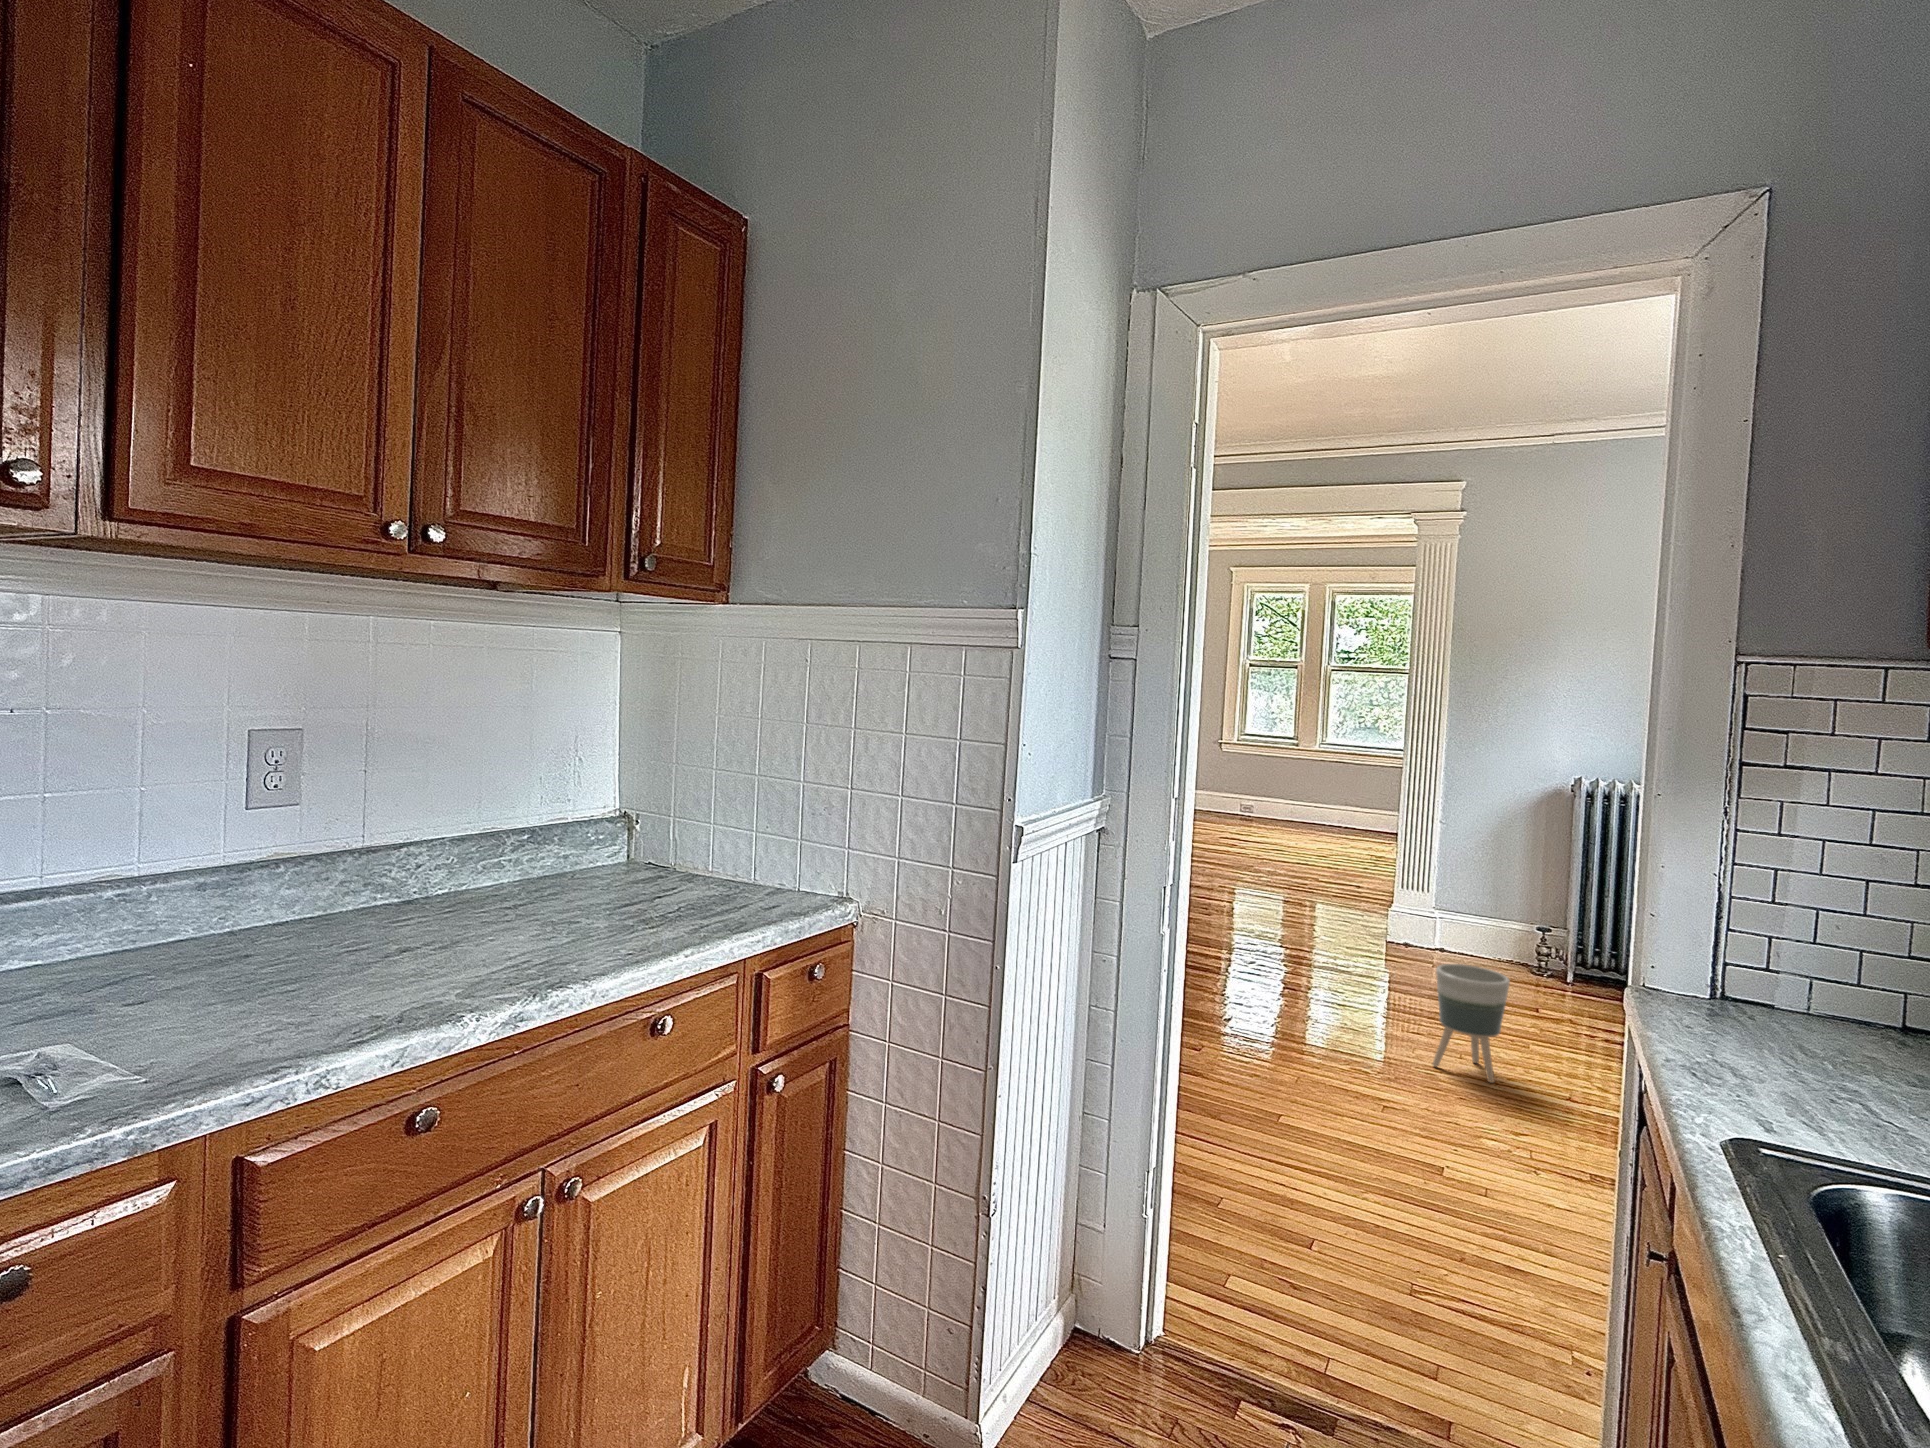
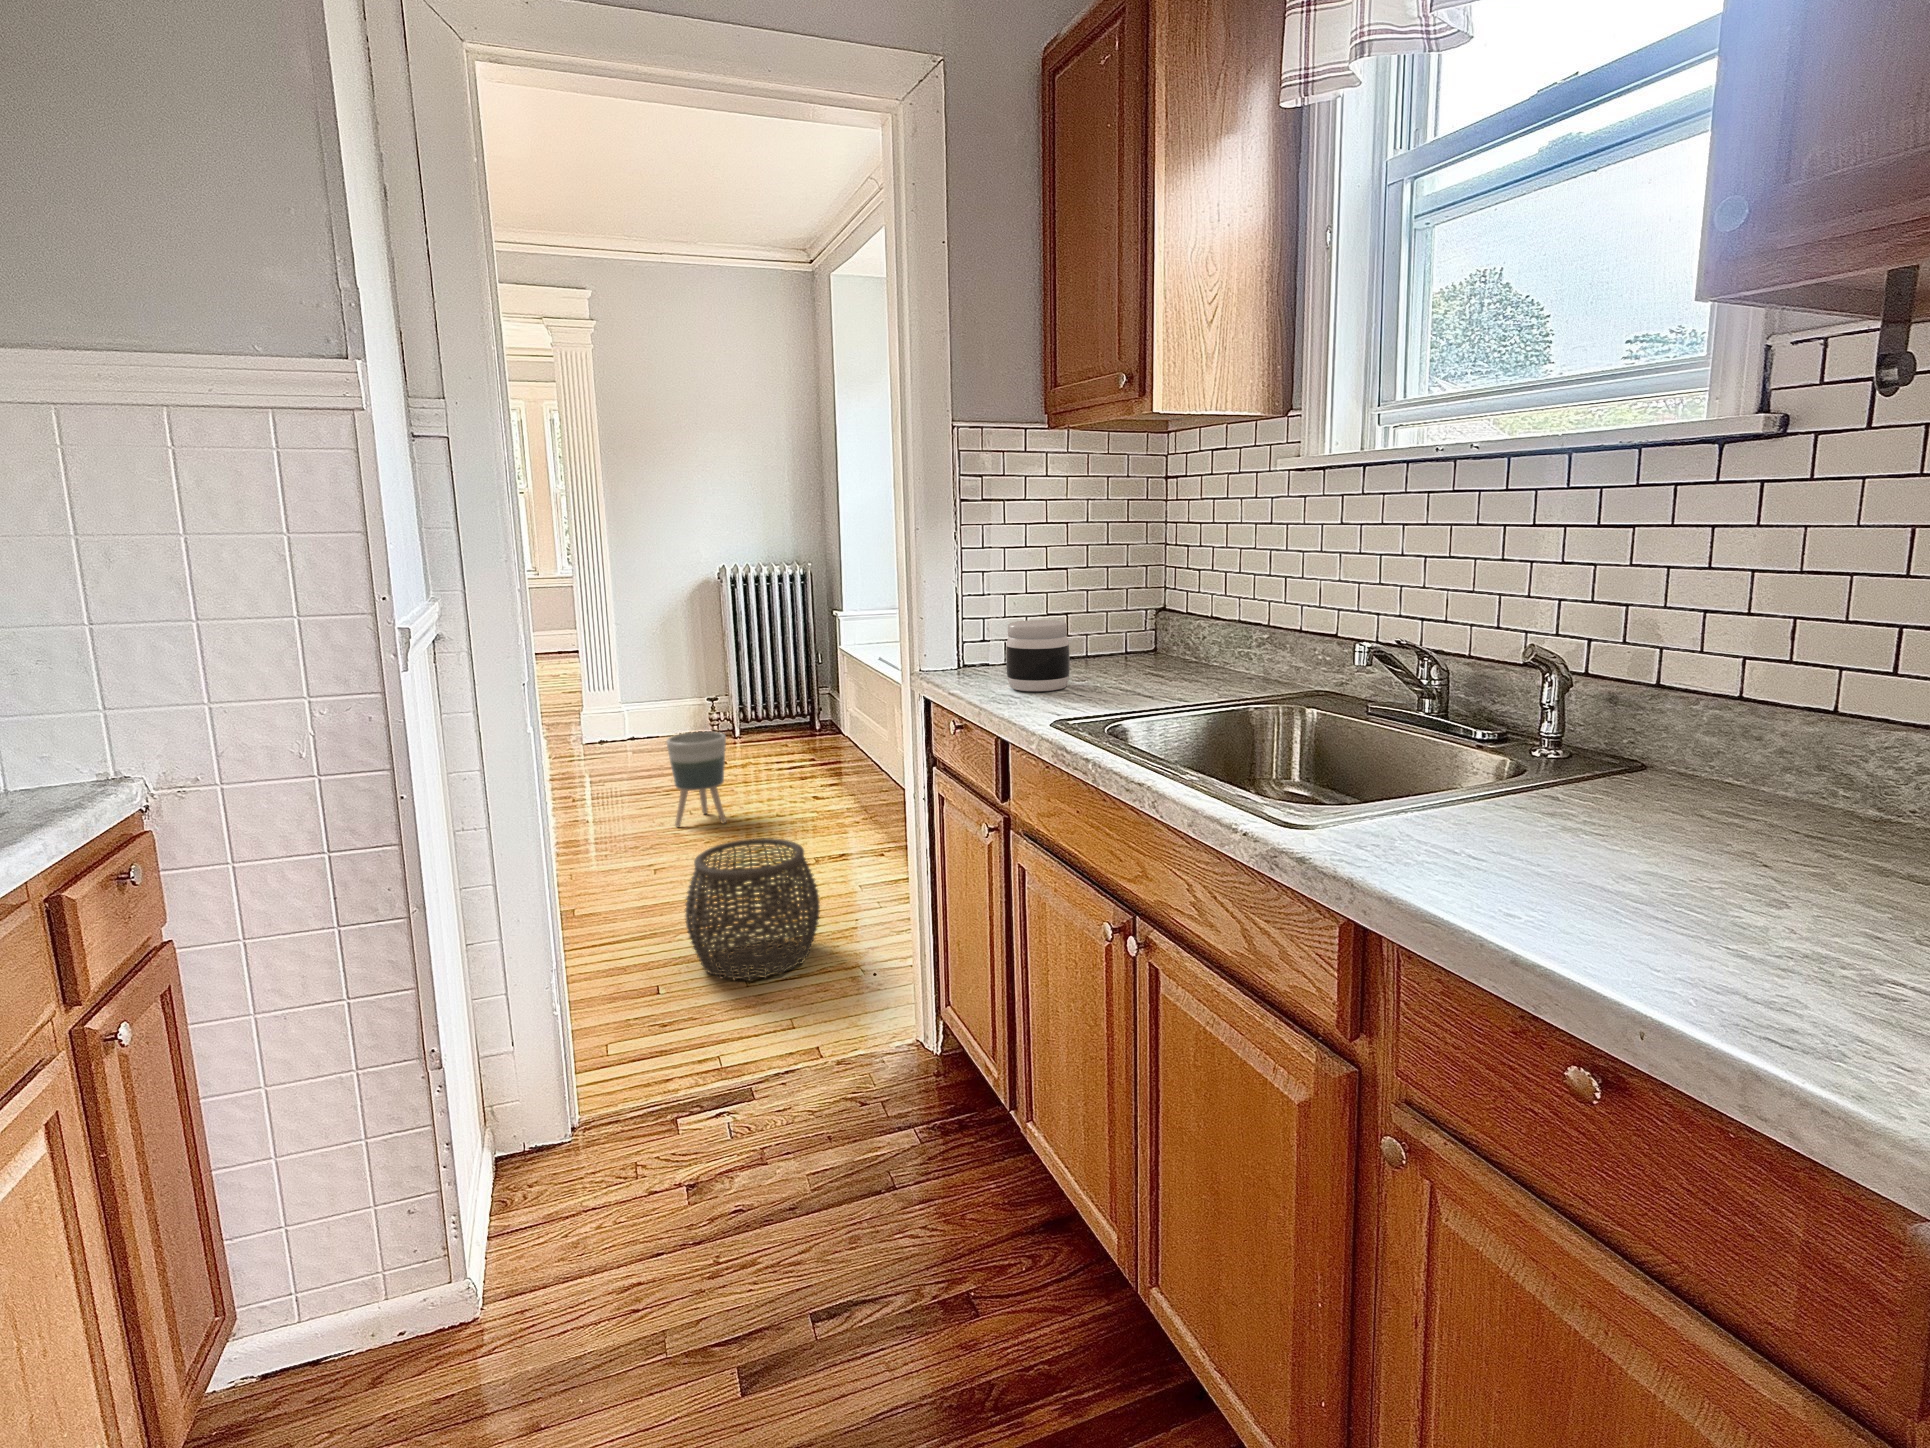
jar: none [1738,968,1870,1098] -> present [1006,620,1070,691]
woven basket: none [1352,1110,1528,1304] -> present [685,838,820,980]

